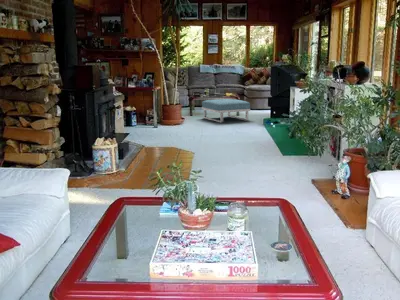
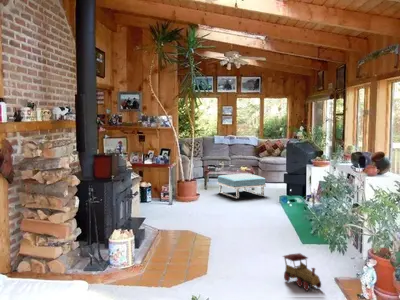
toy train: none [261,156,298,188] -> present [284,253,321,290]

